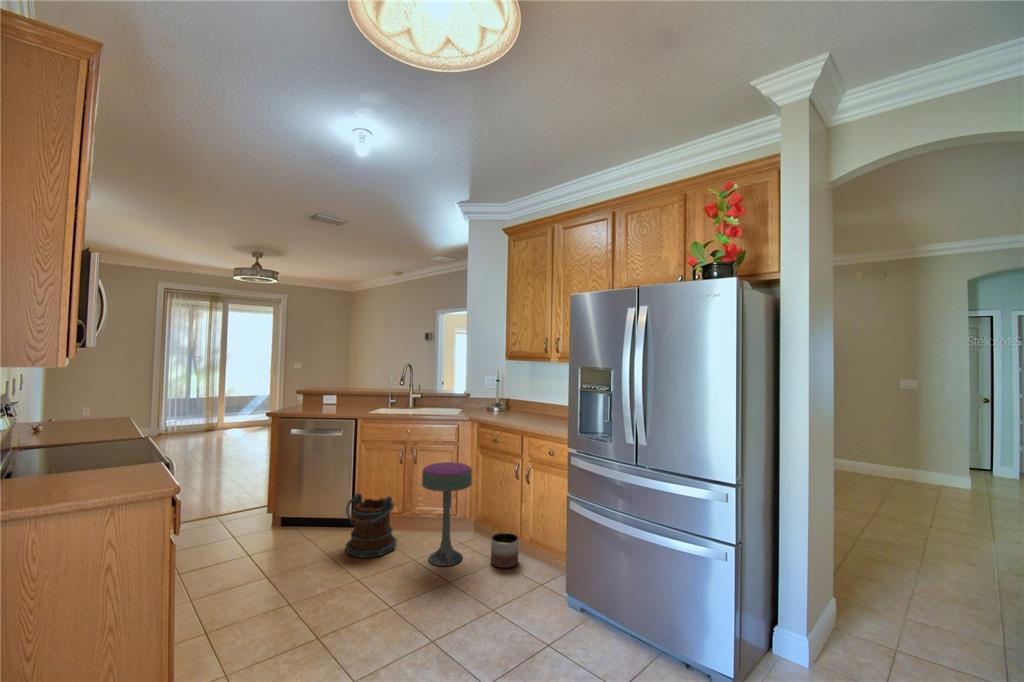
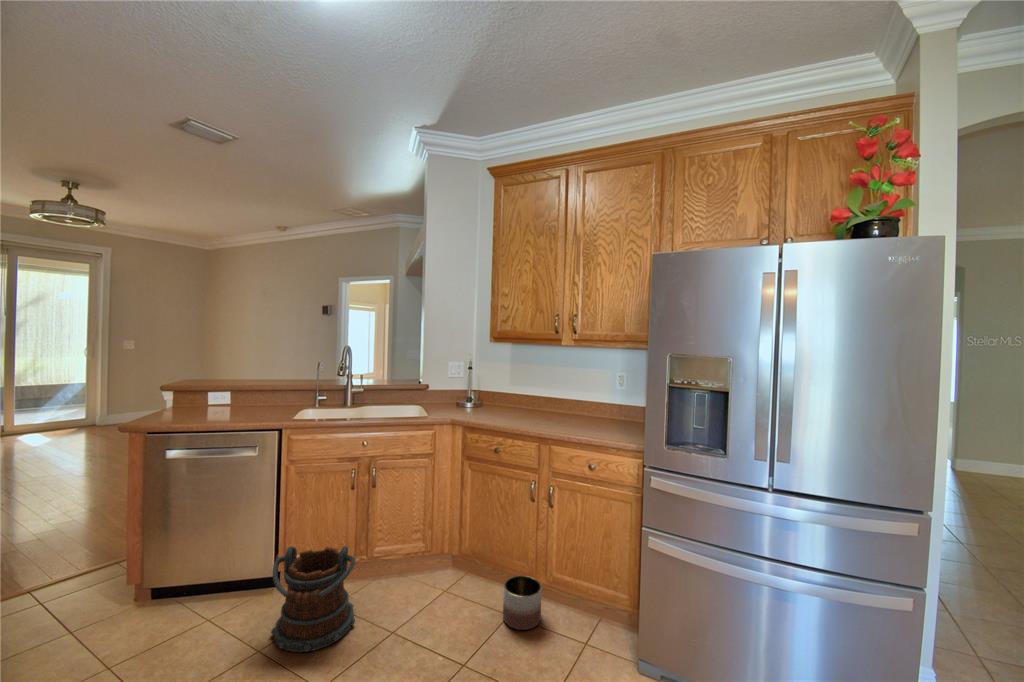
bar stool: present [422,462,472,566] -> none [405,486,478,644]

